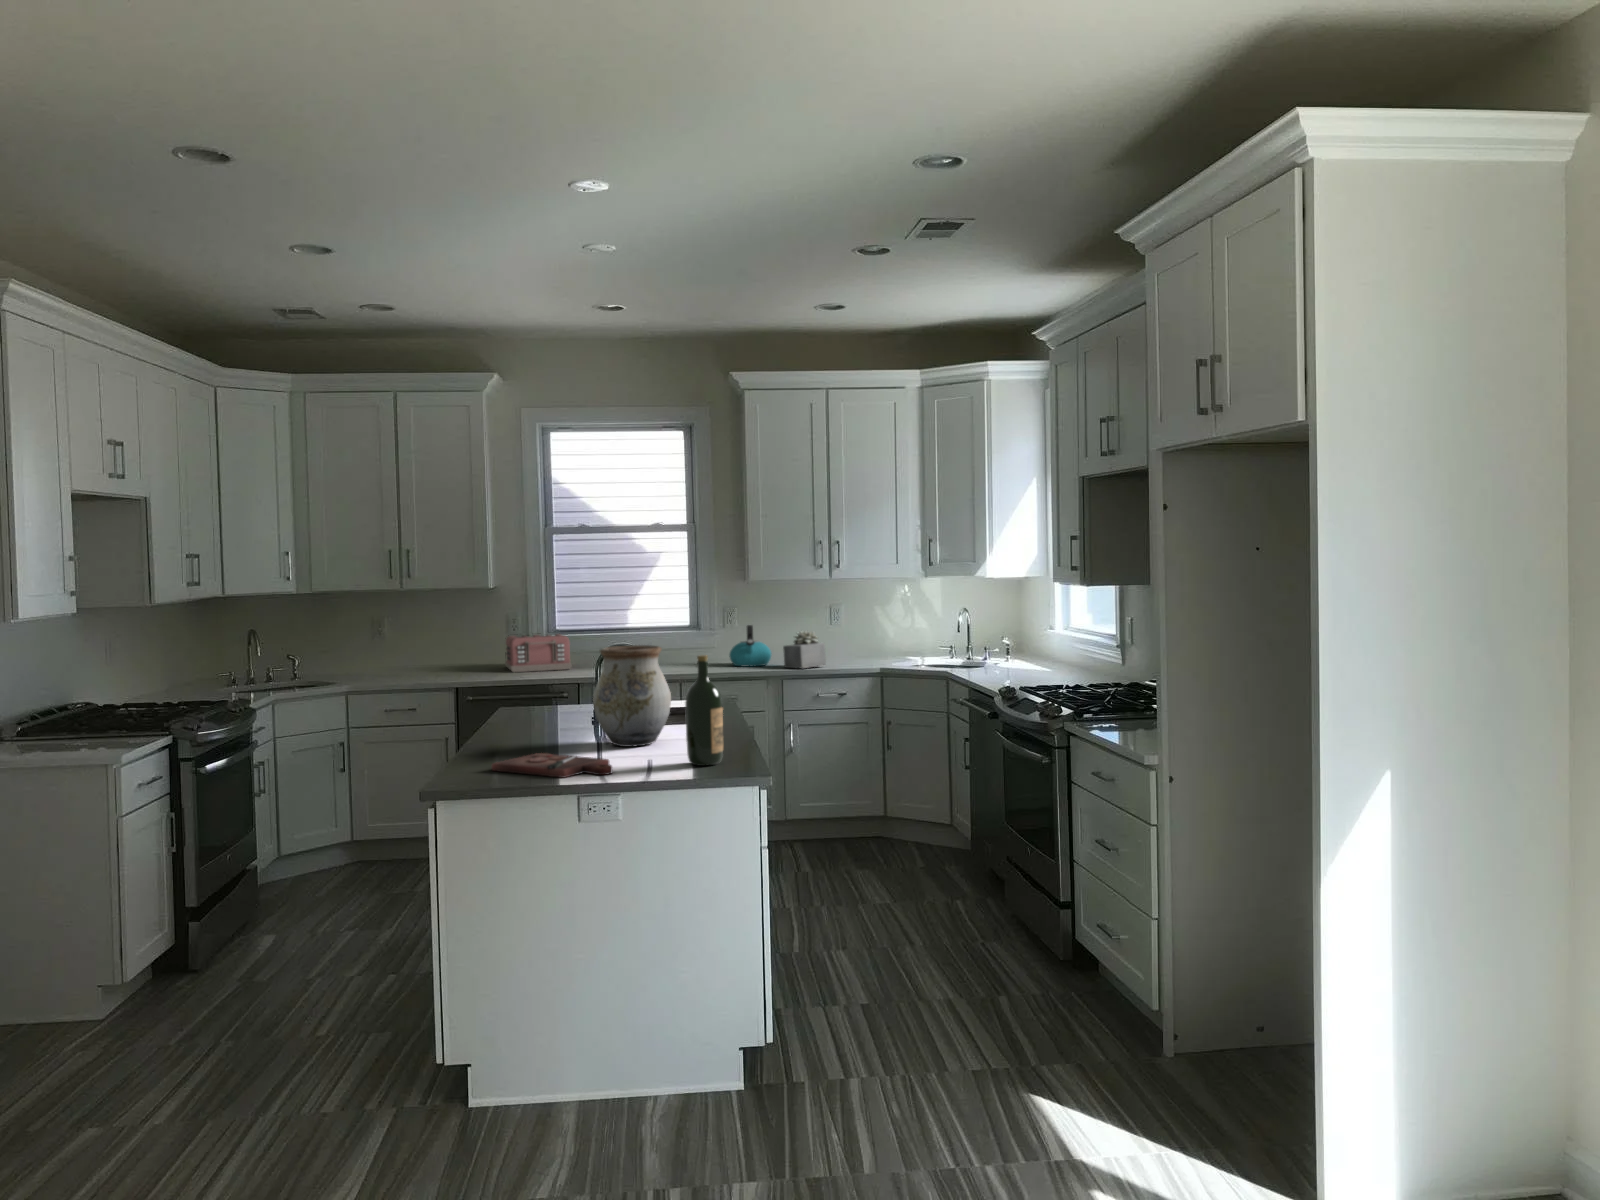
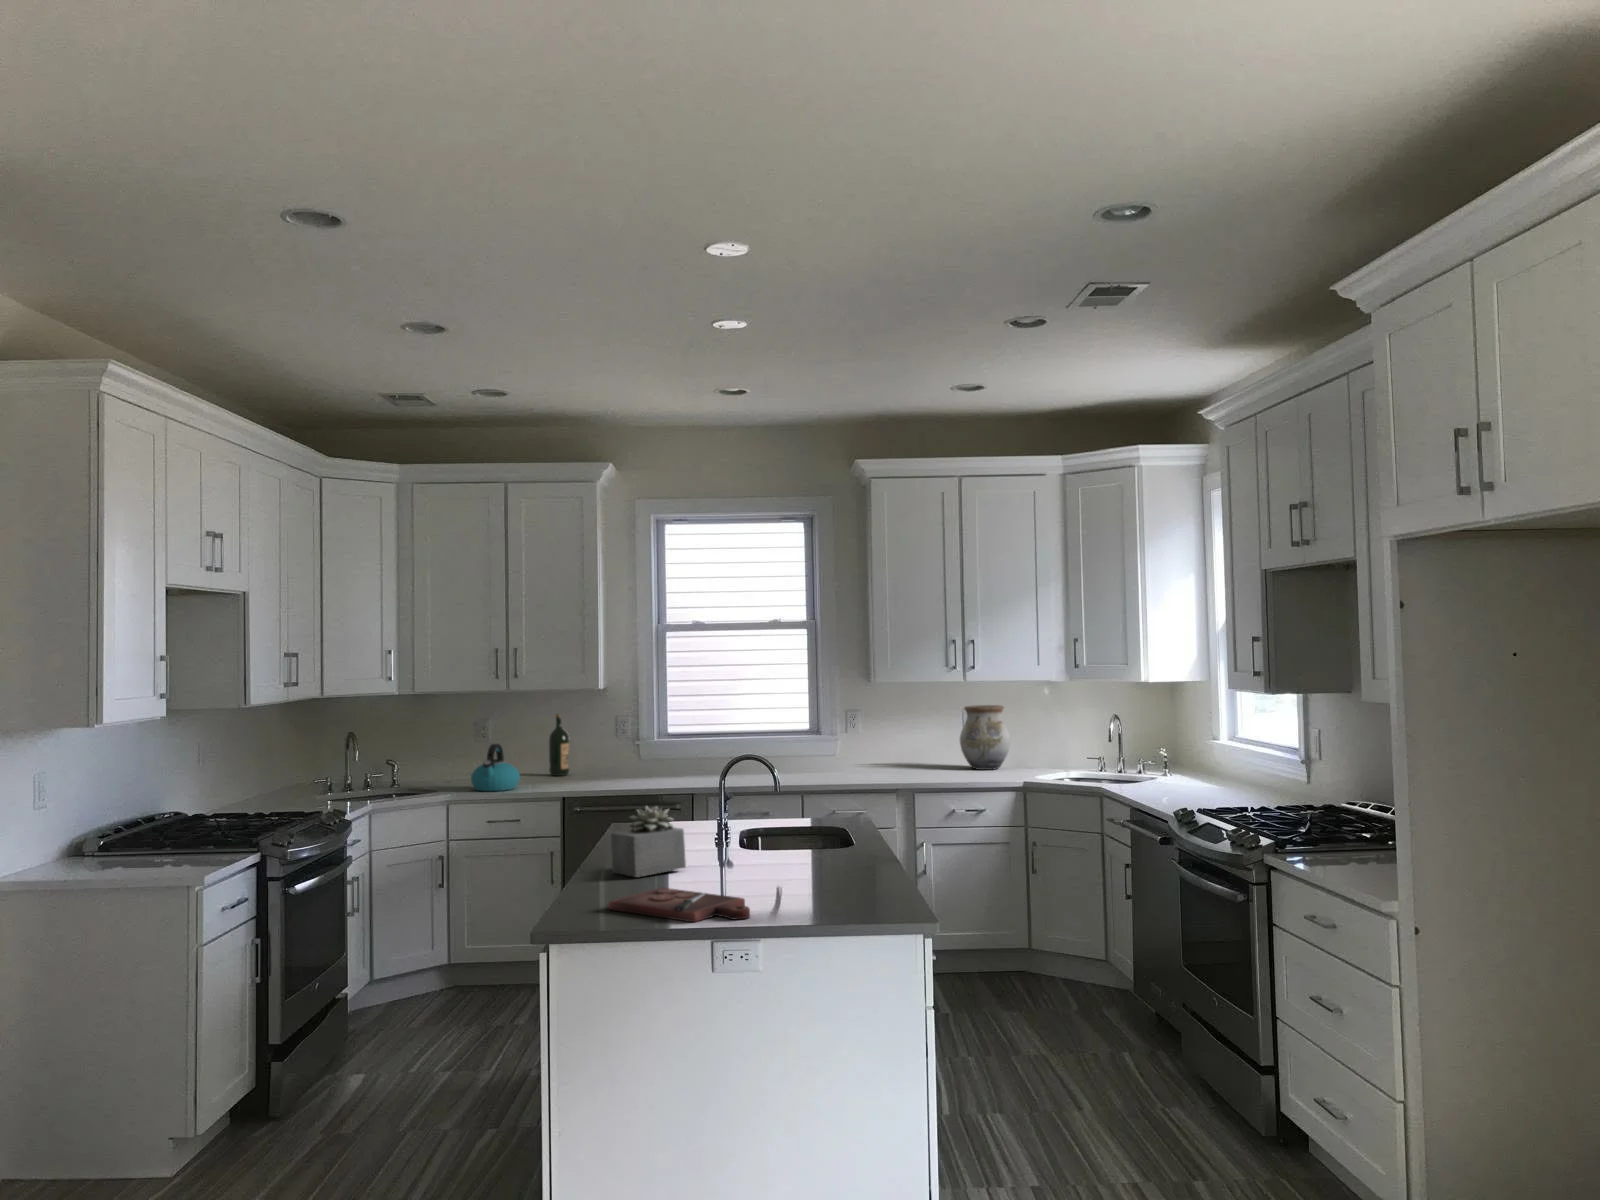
kettle: present [729,625,771,667] -> present [471,744,520,791]
succulent plant: present [783,631,826,668] -> present [611,806,686,877]
toaster: present [505,634,571,672] -> none [613,737,683,780]
vase: present [593,645,671,747] -> present [960,705,1010,770]
wine bottle: present [685,655,723,766] -> present [548,714,570,776]

